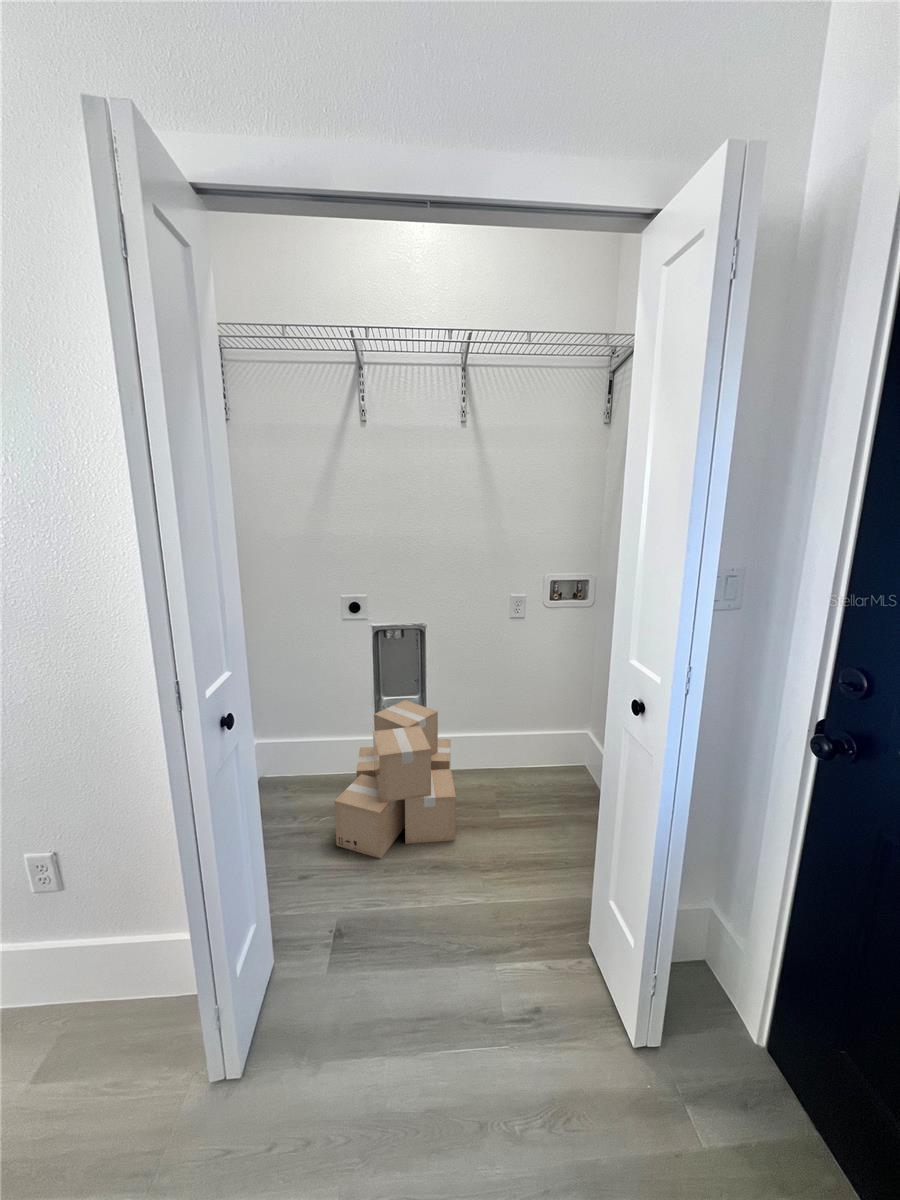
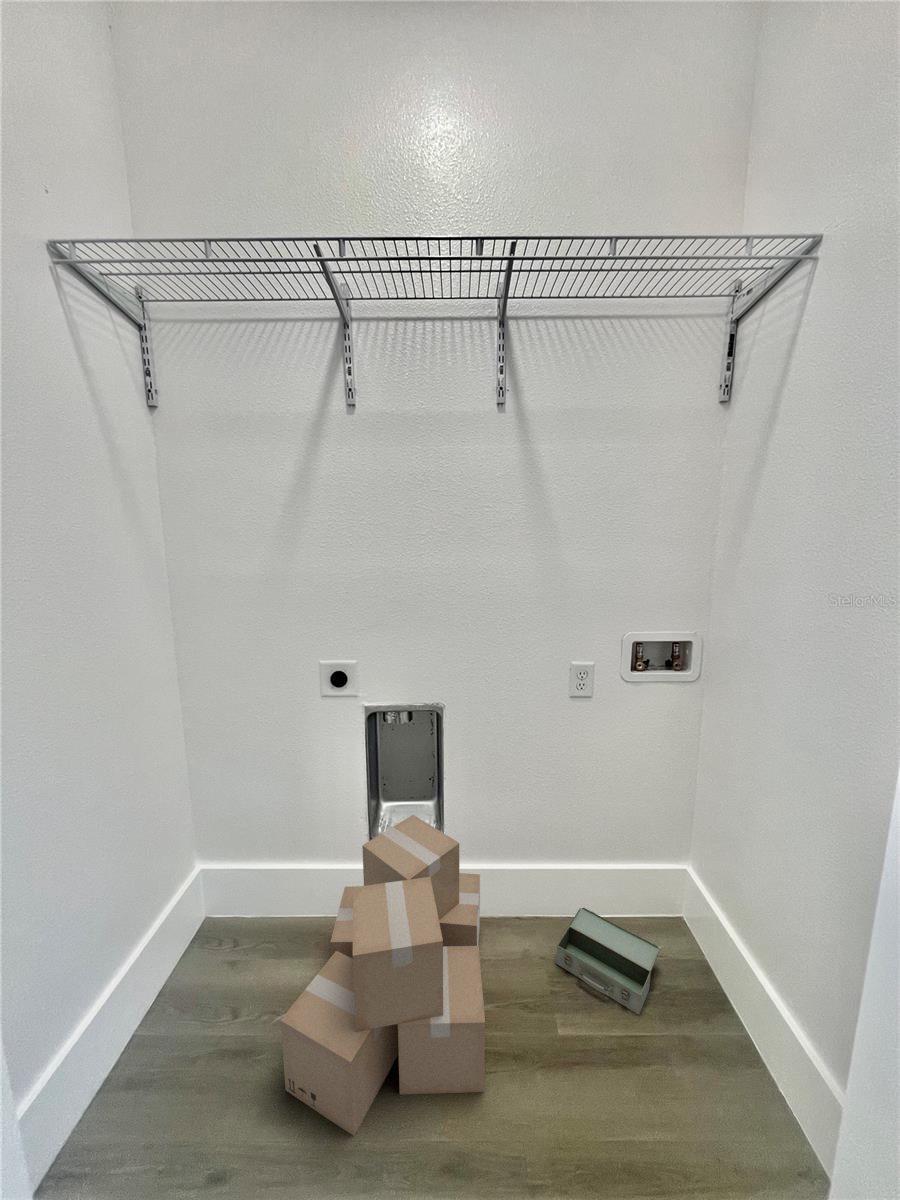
toolbox: none [501,760,566,808] -> present [556,908,660,1015]

